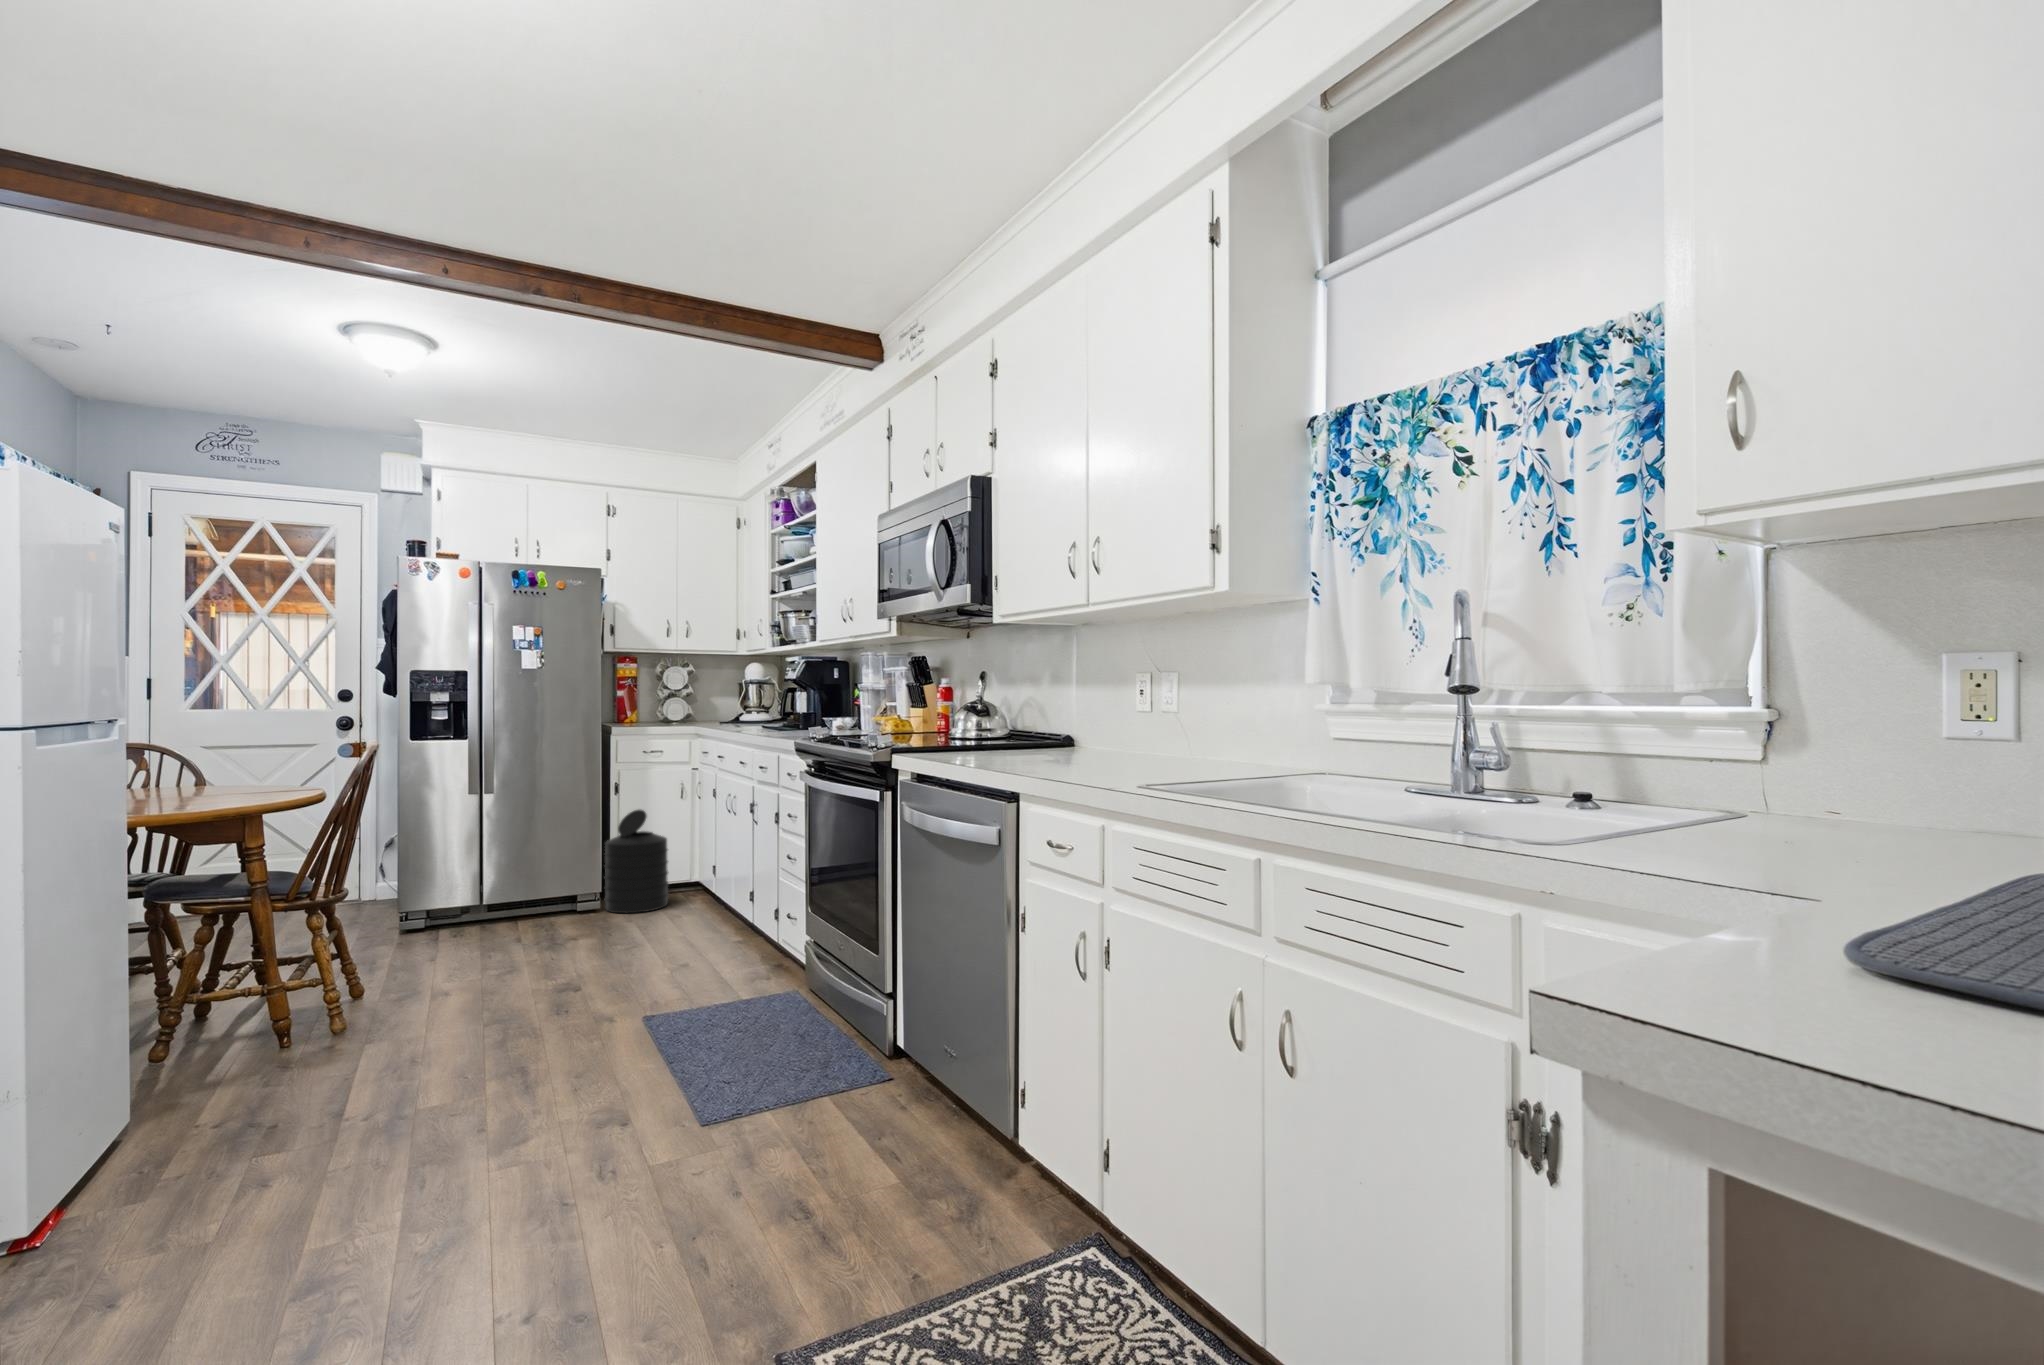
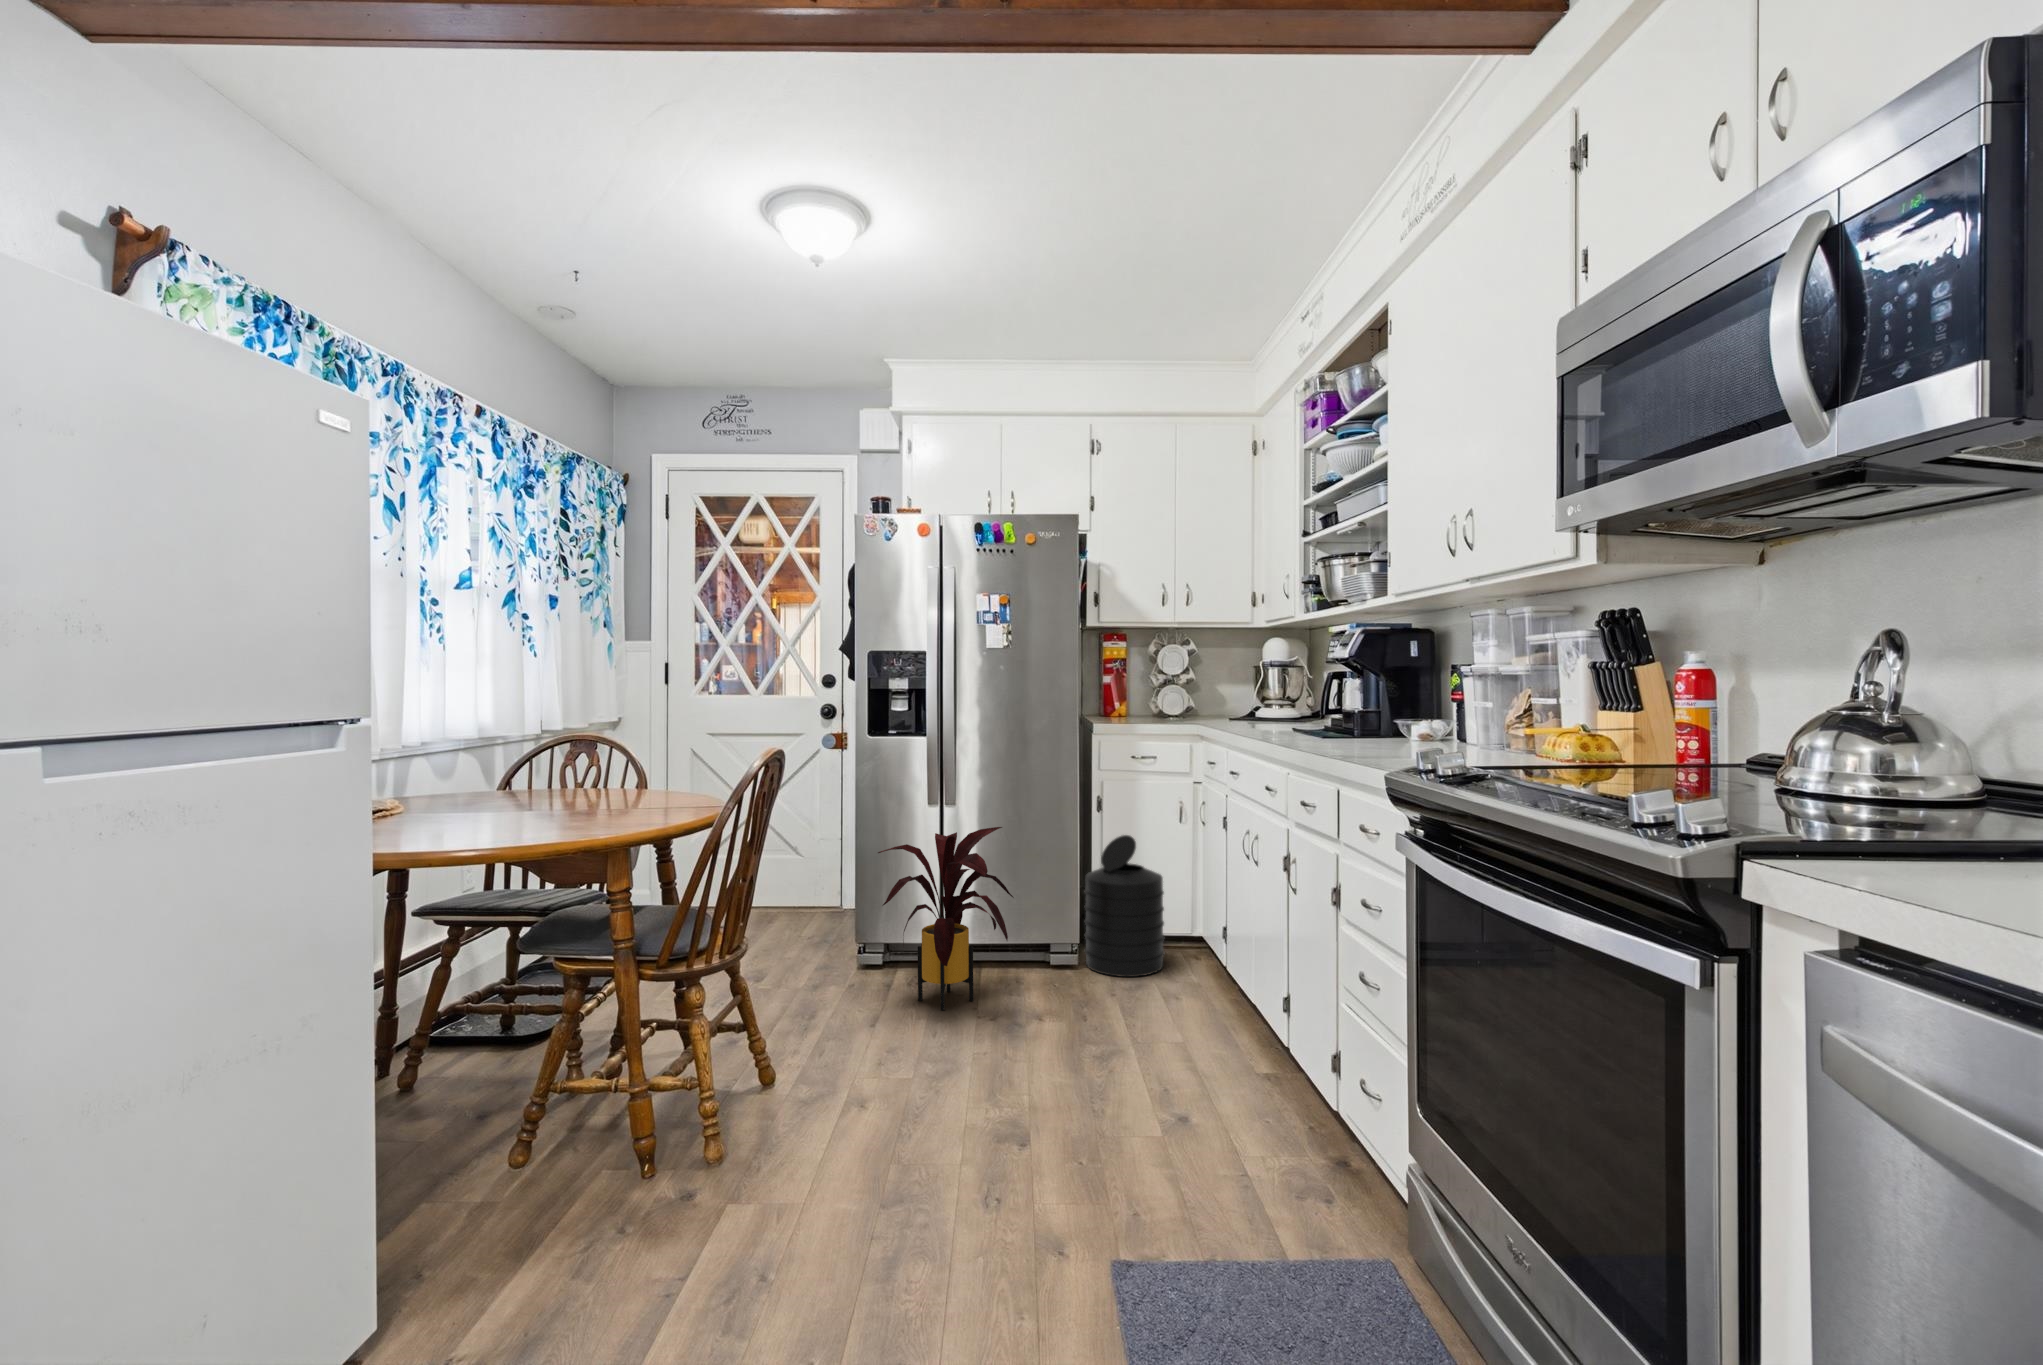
house plant: none [427,806,548,946] -> present [878,827,1014,1010]

